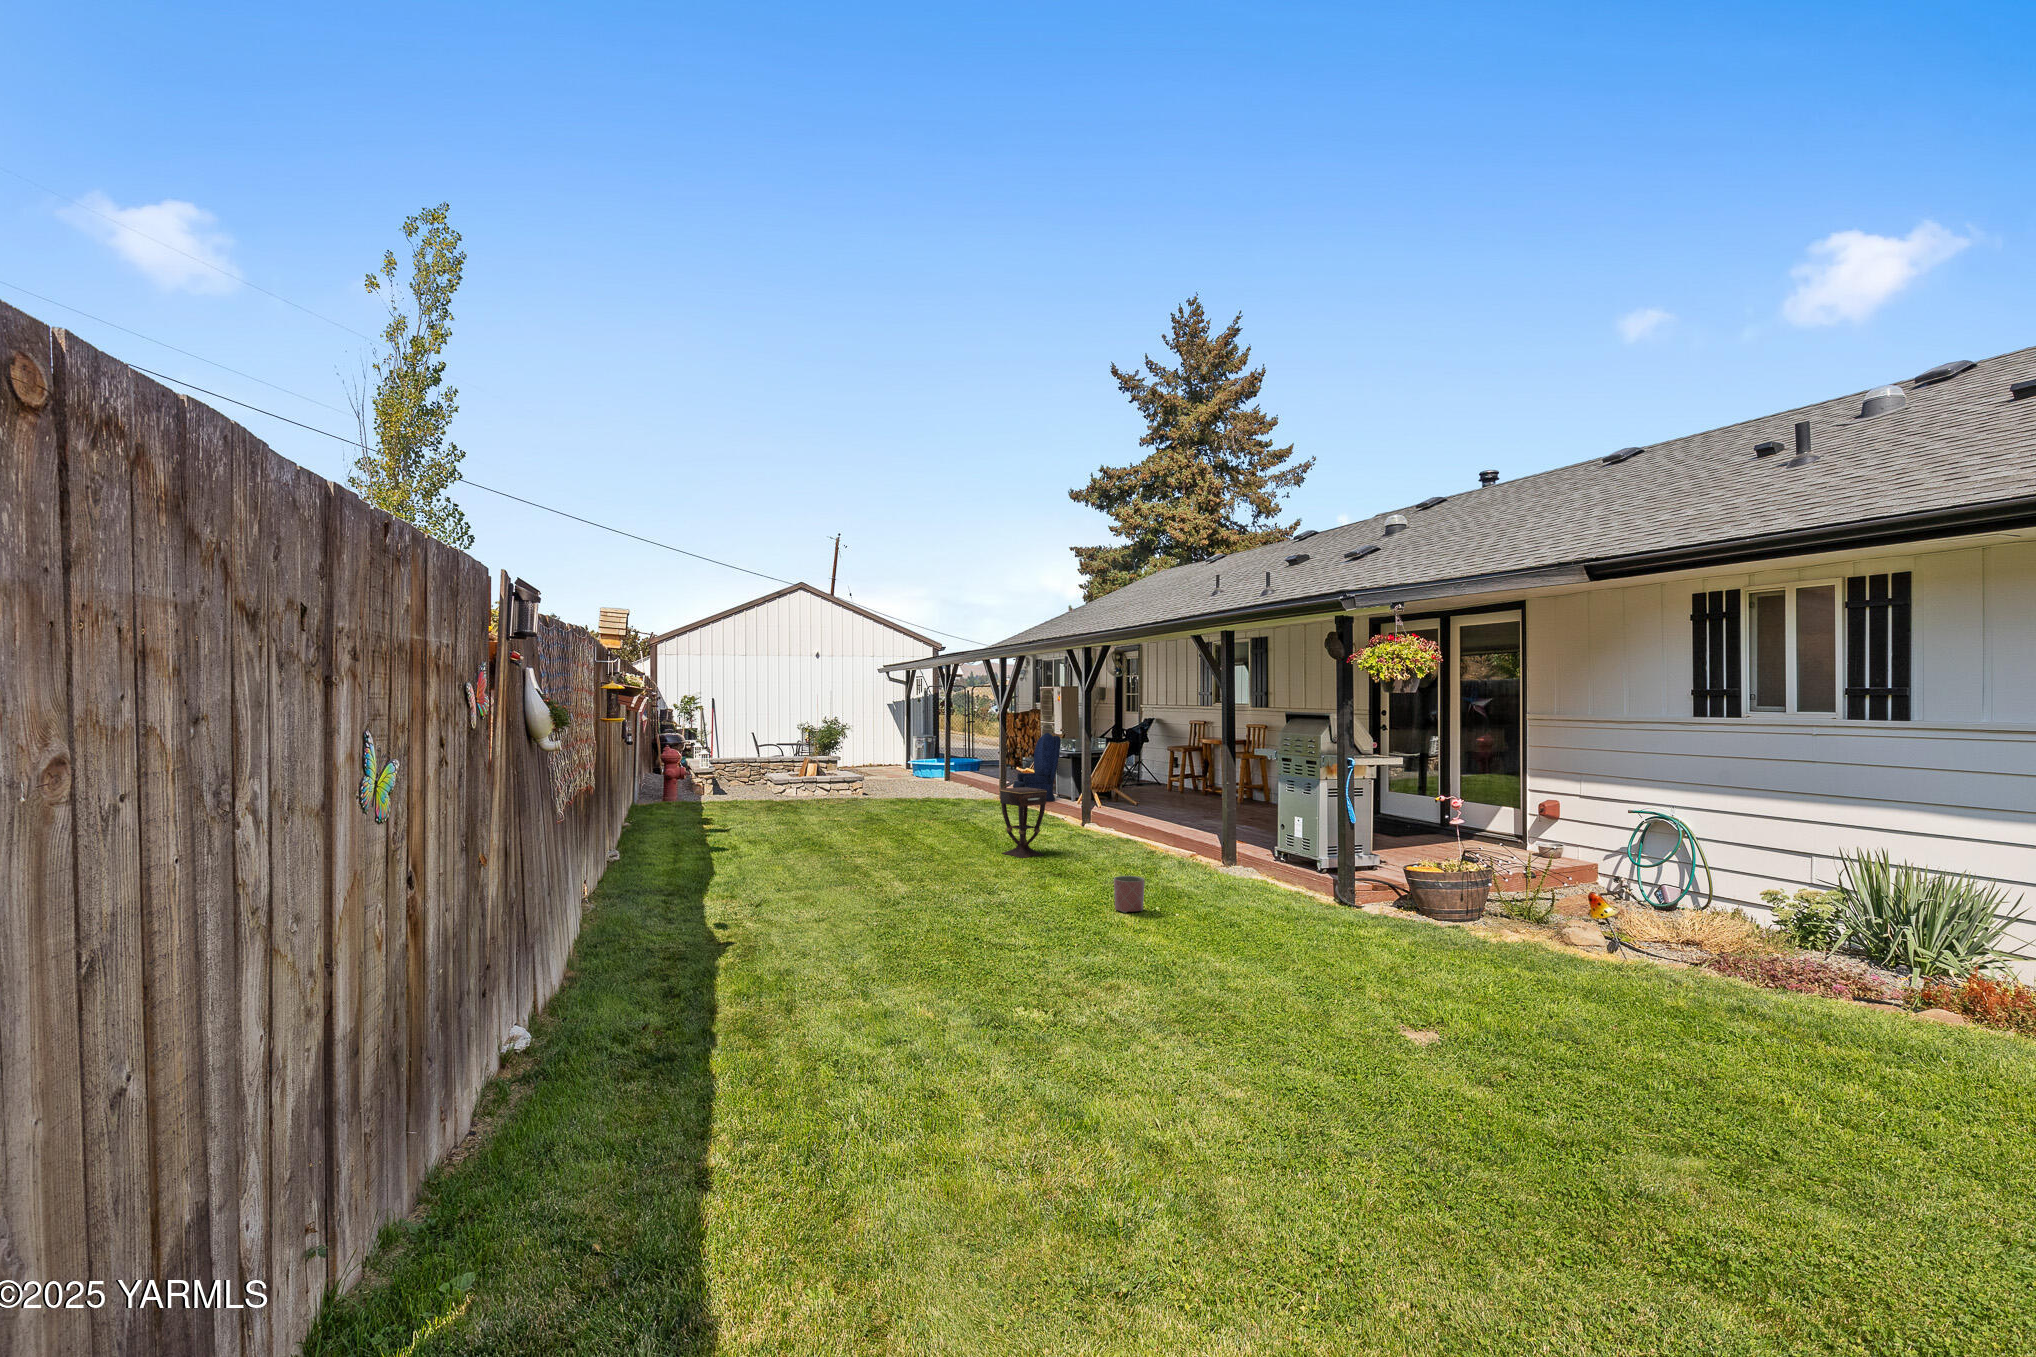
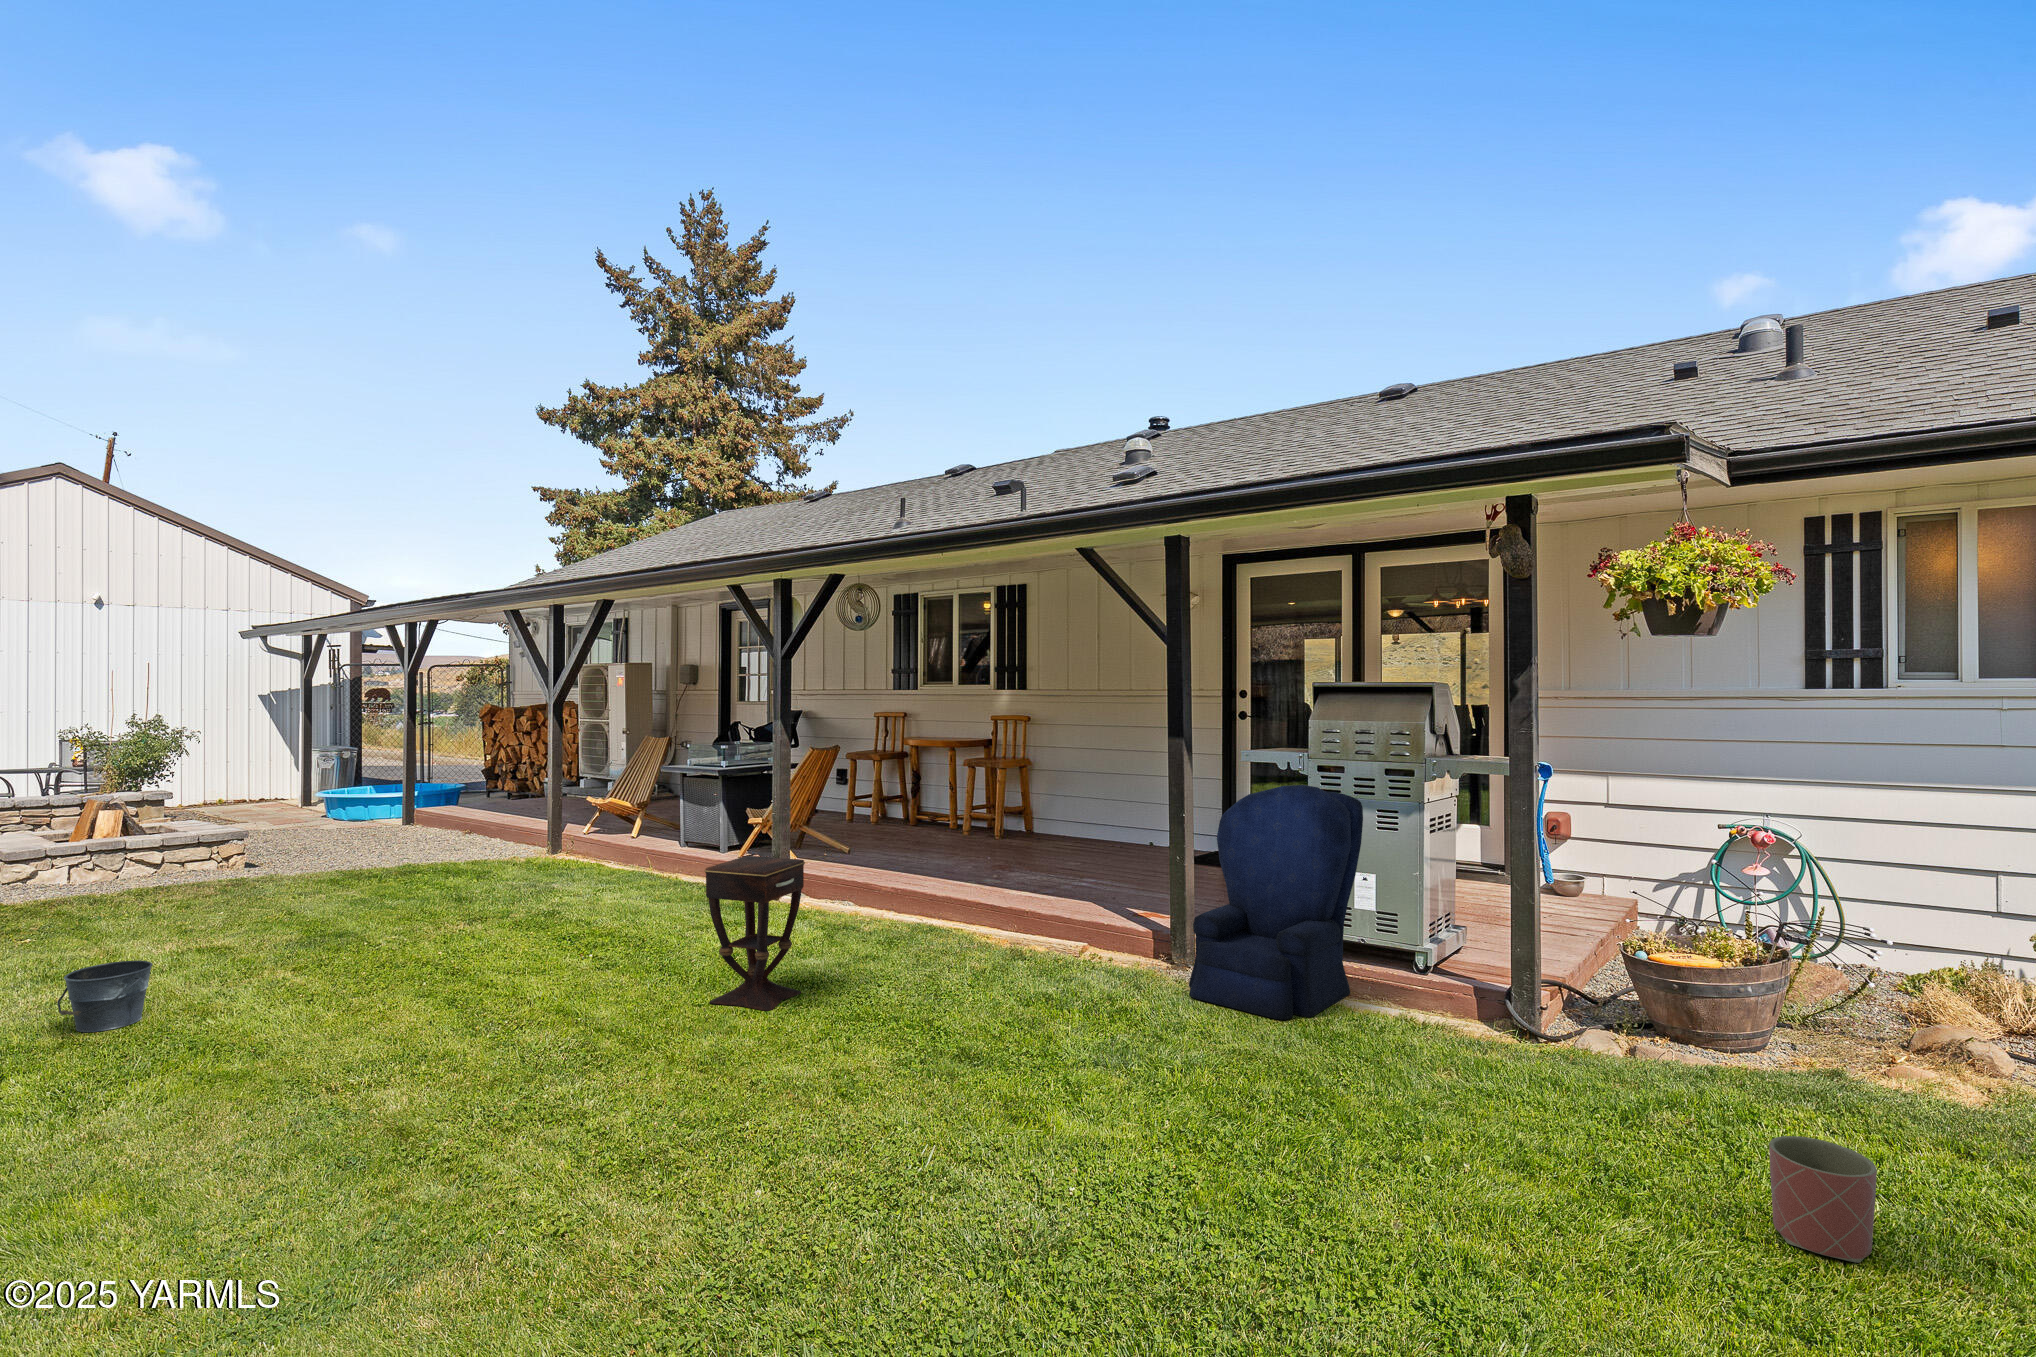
armchair: present [1013,733,1061,802] -> present [1189,785,1363,1020]
bucket: none [781,811,809,836] -> present [57,961,153,1032]
planter: present [1114,876,1144,913] -> present [1769,1136,1877,1263]

